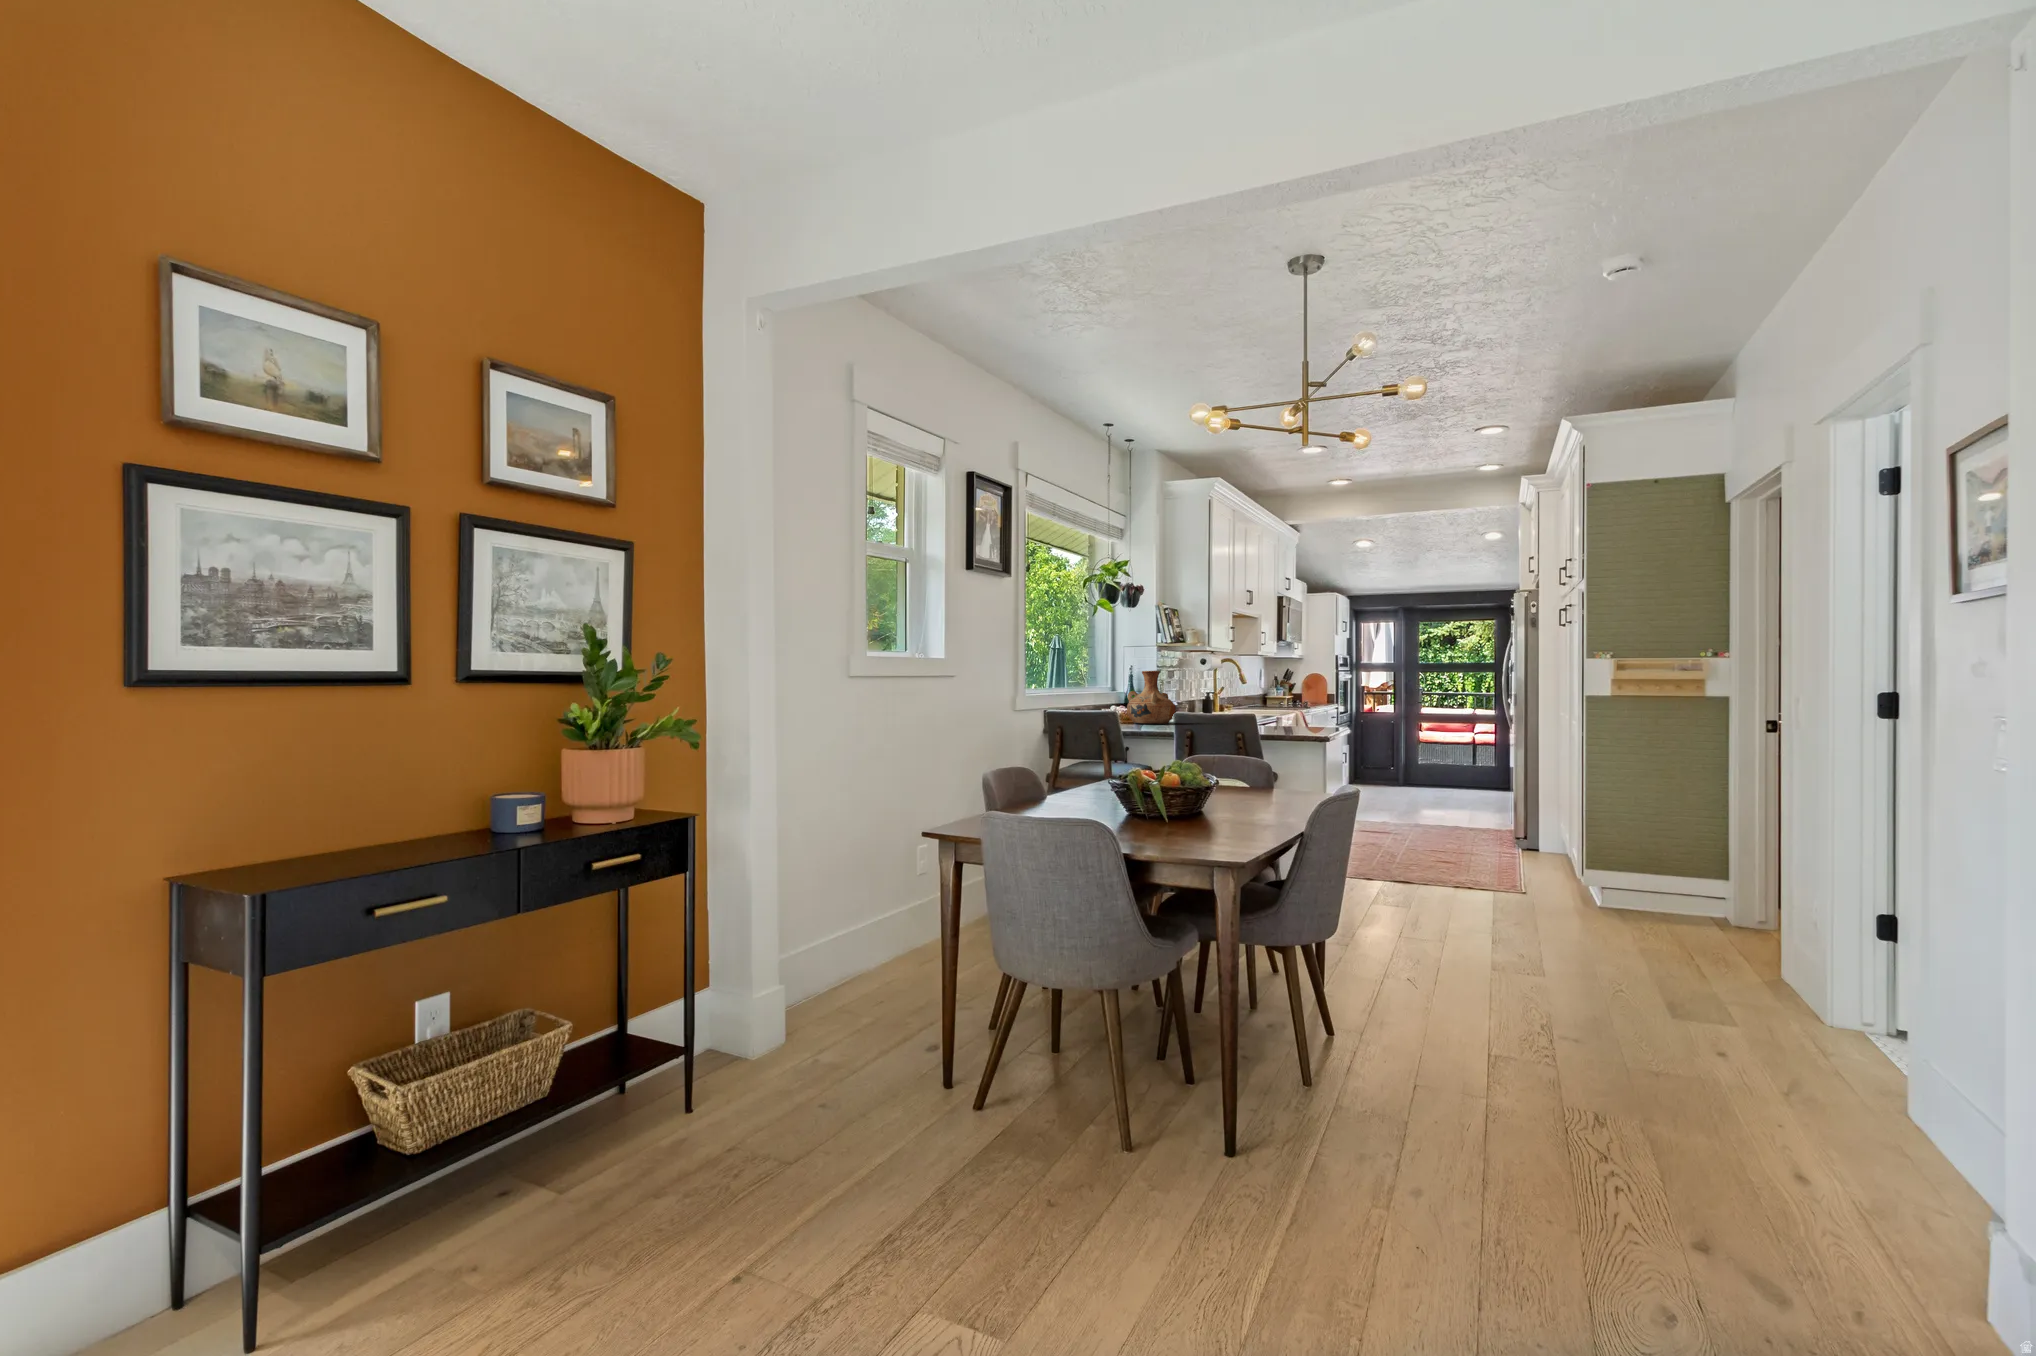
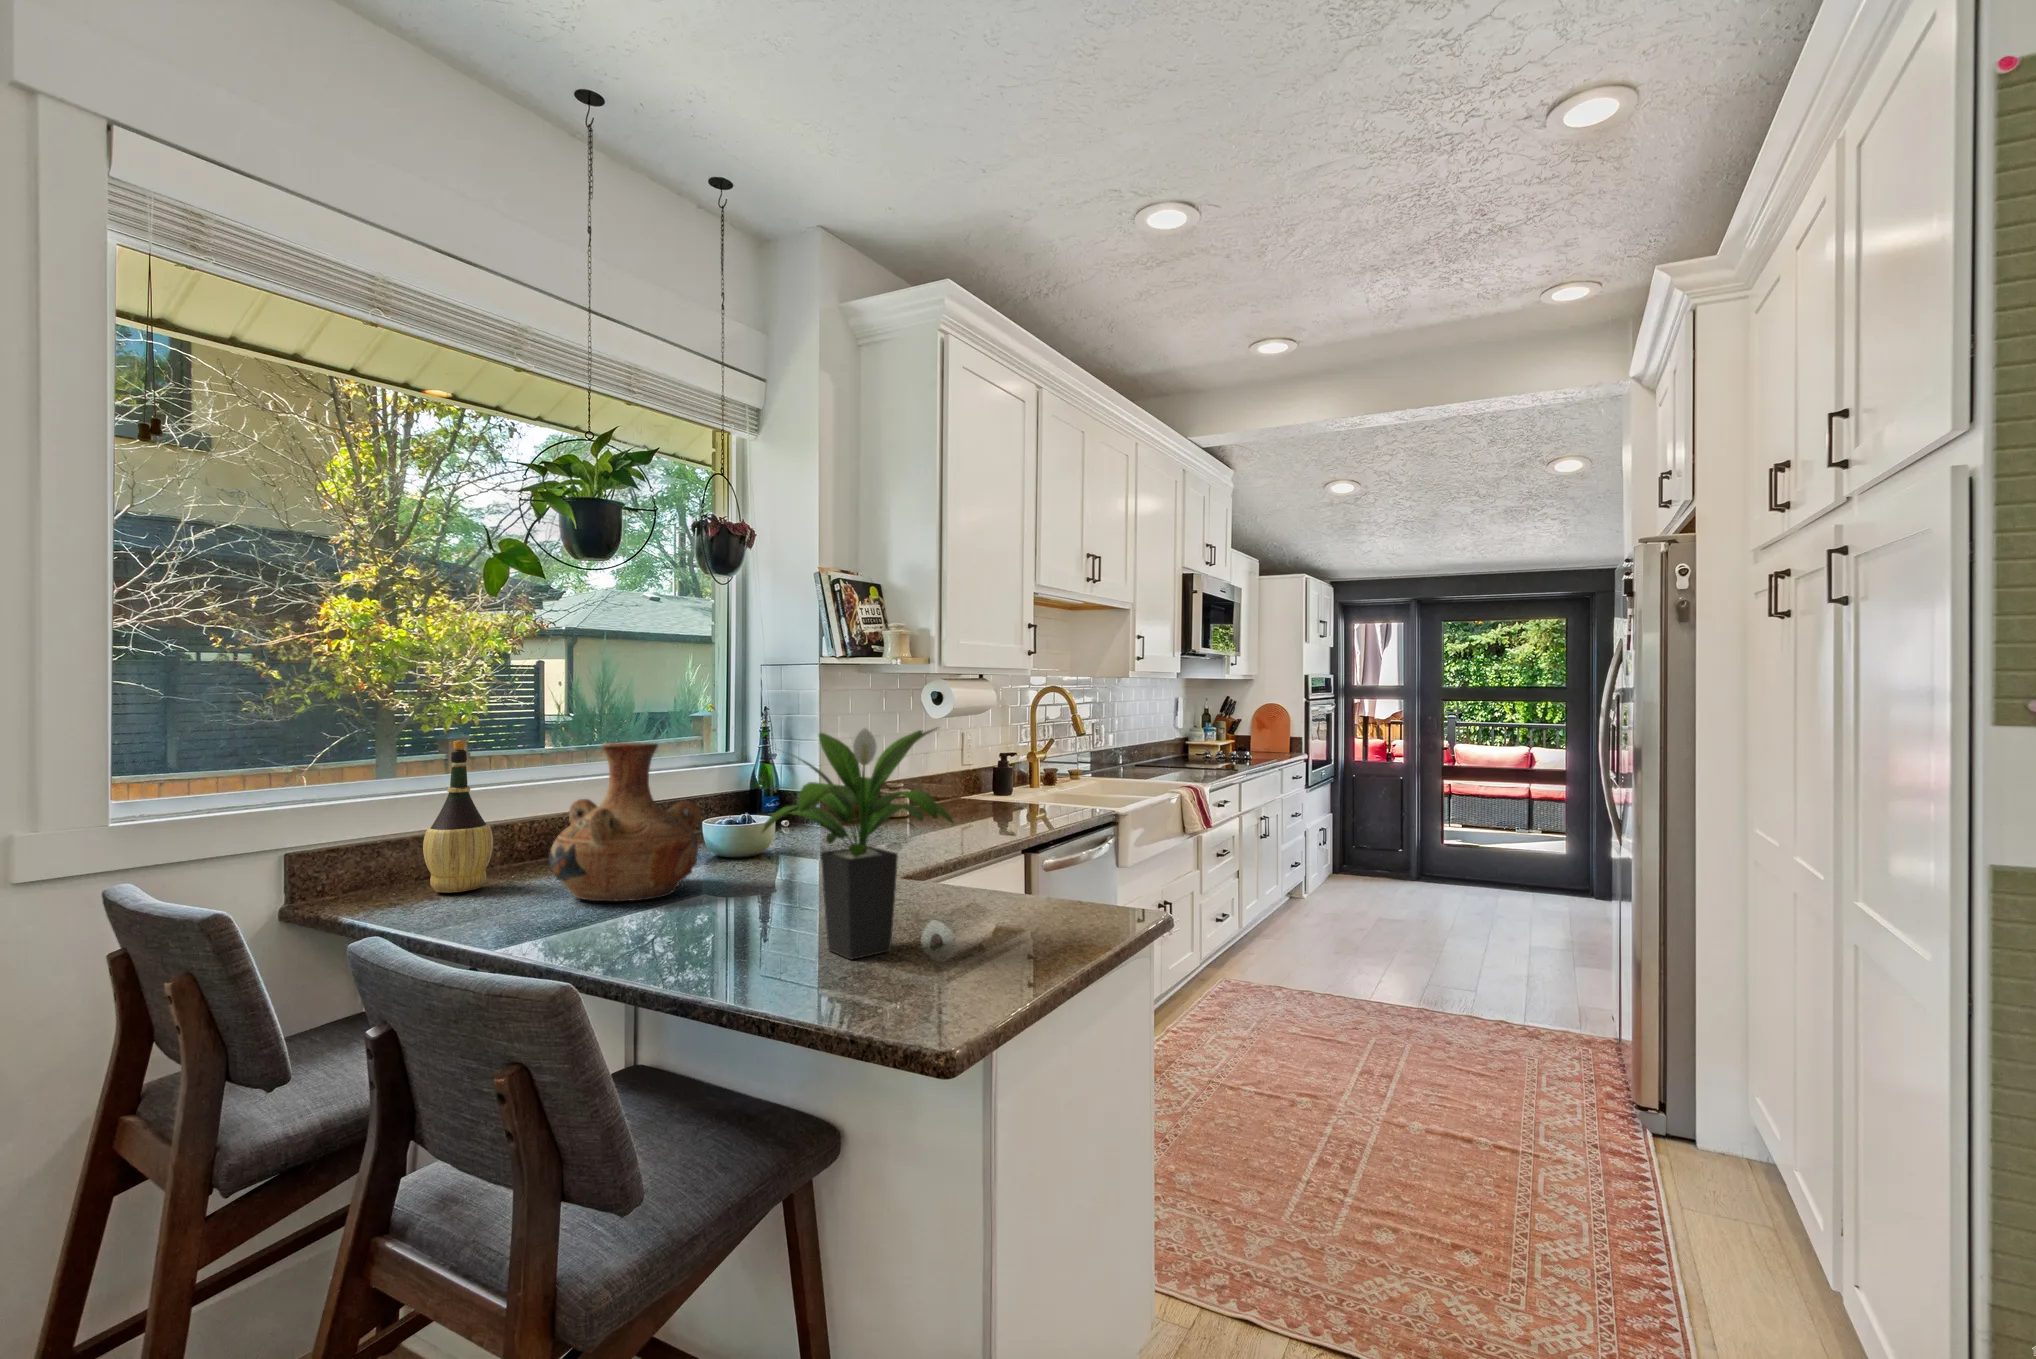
potted plant: none [1234,660,1297,727] -> present [762,728,954,959]
wine bottle: none [1079,670,1101,723] -> present [423,740,493,892]

